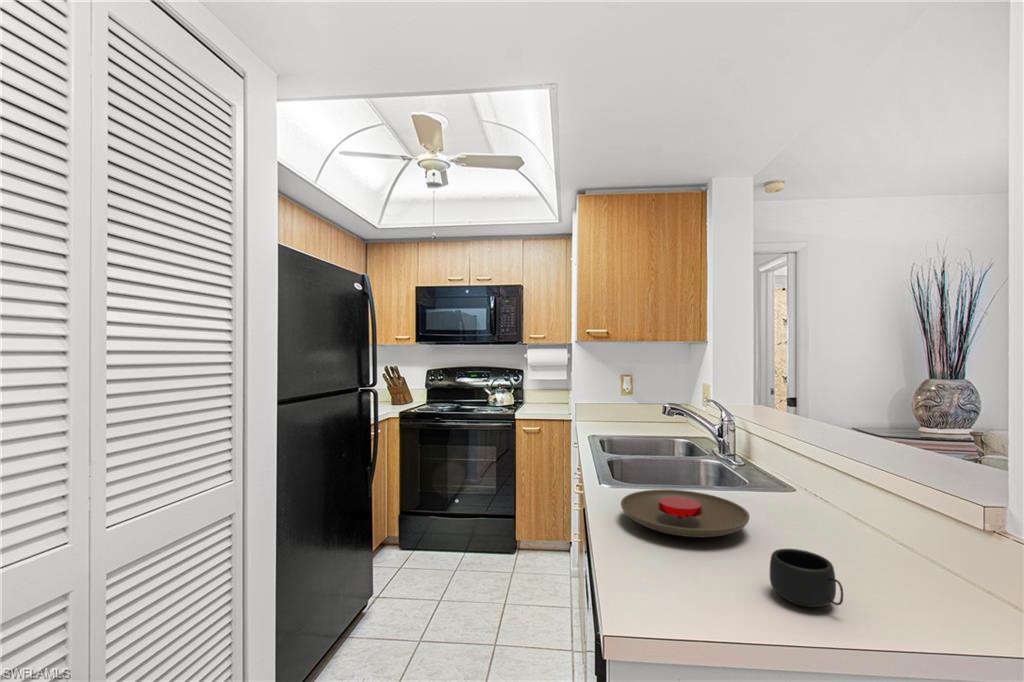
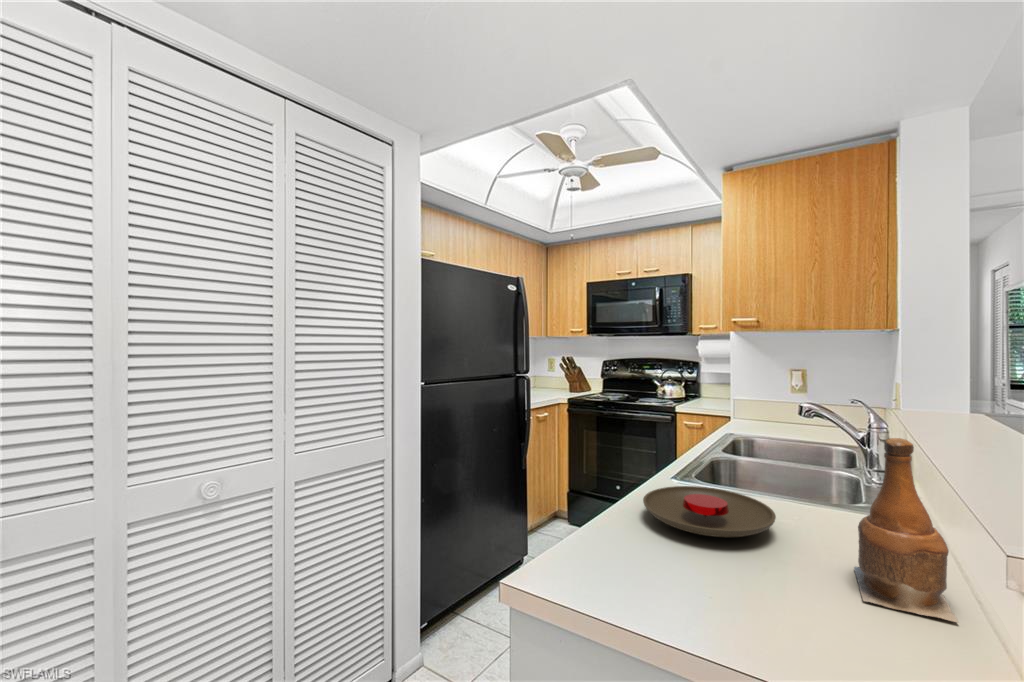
bottle: none [821,424,926,570] -> present [854,438,958,623]
mug: present [770,549,843,608] -> none [707,553,771,615]

